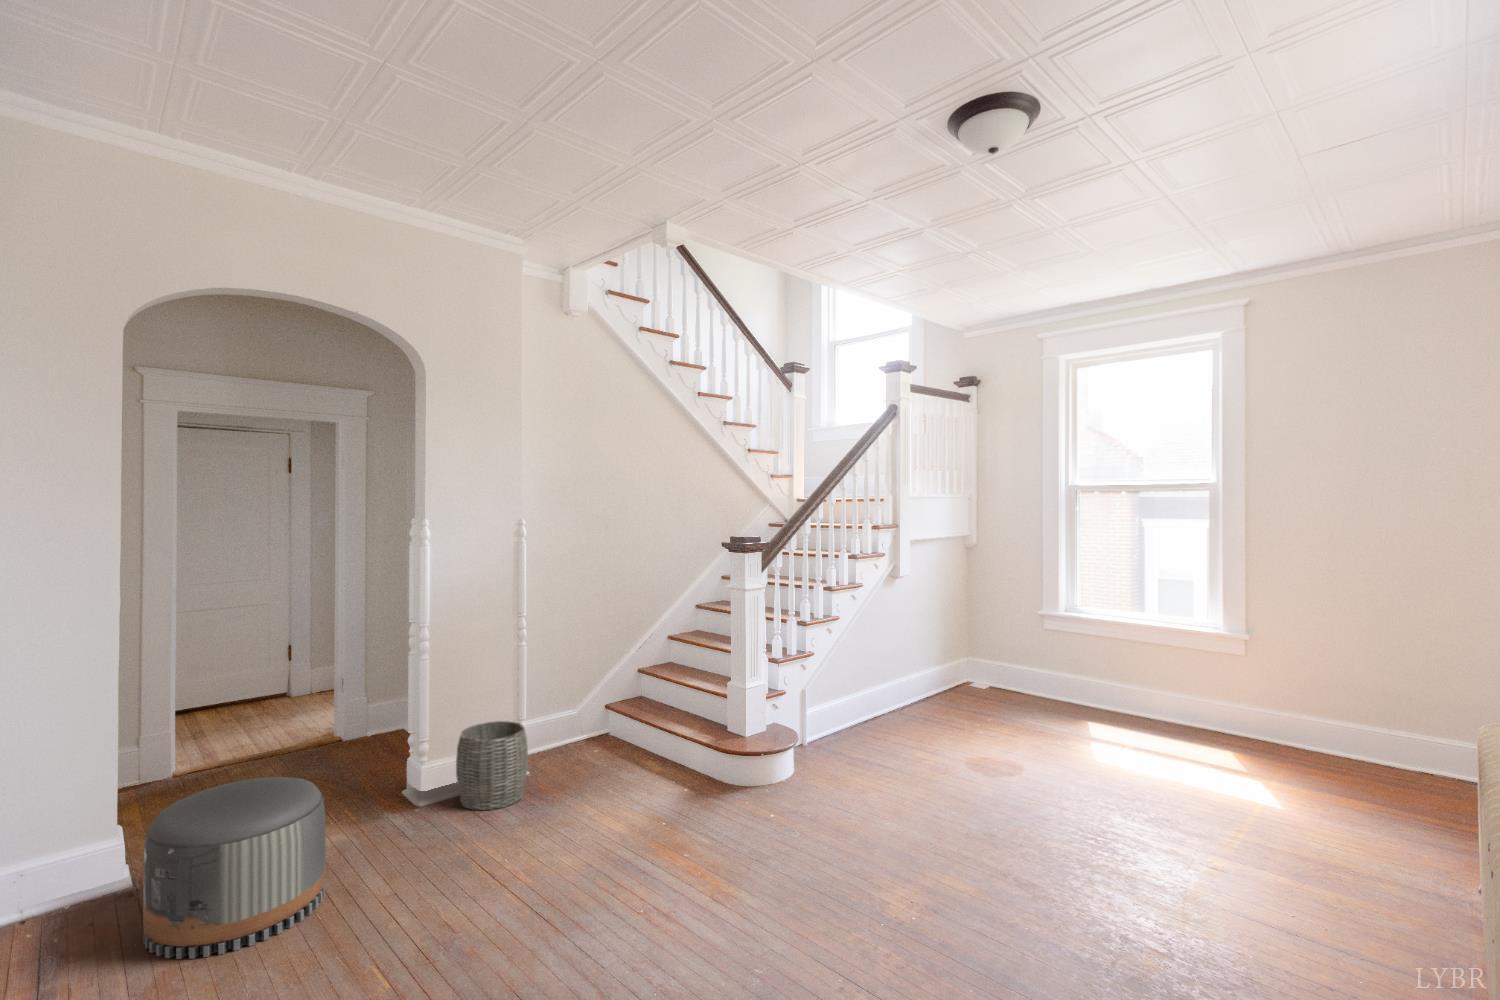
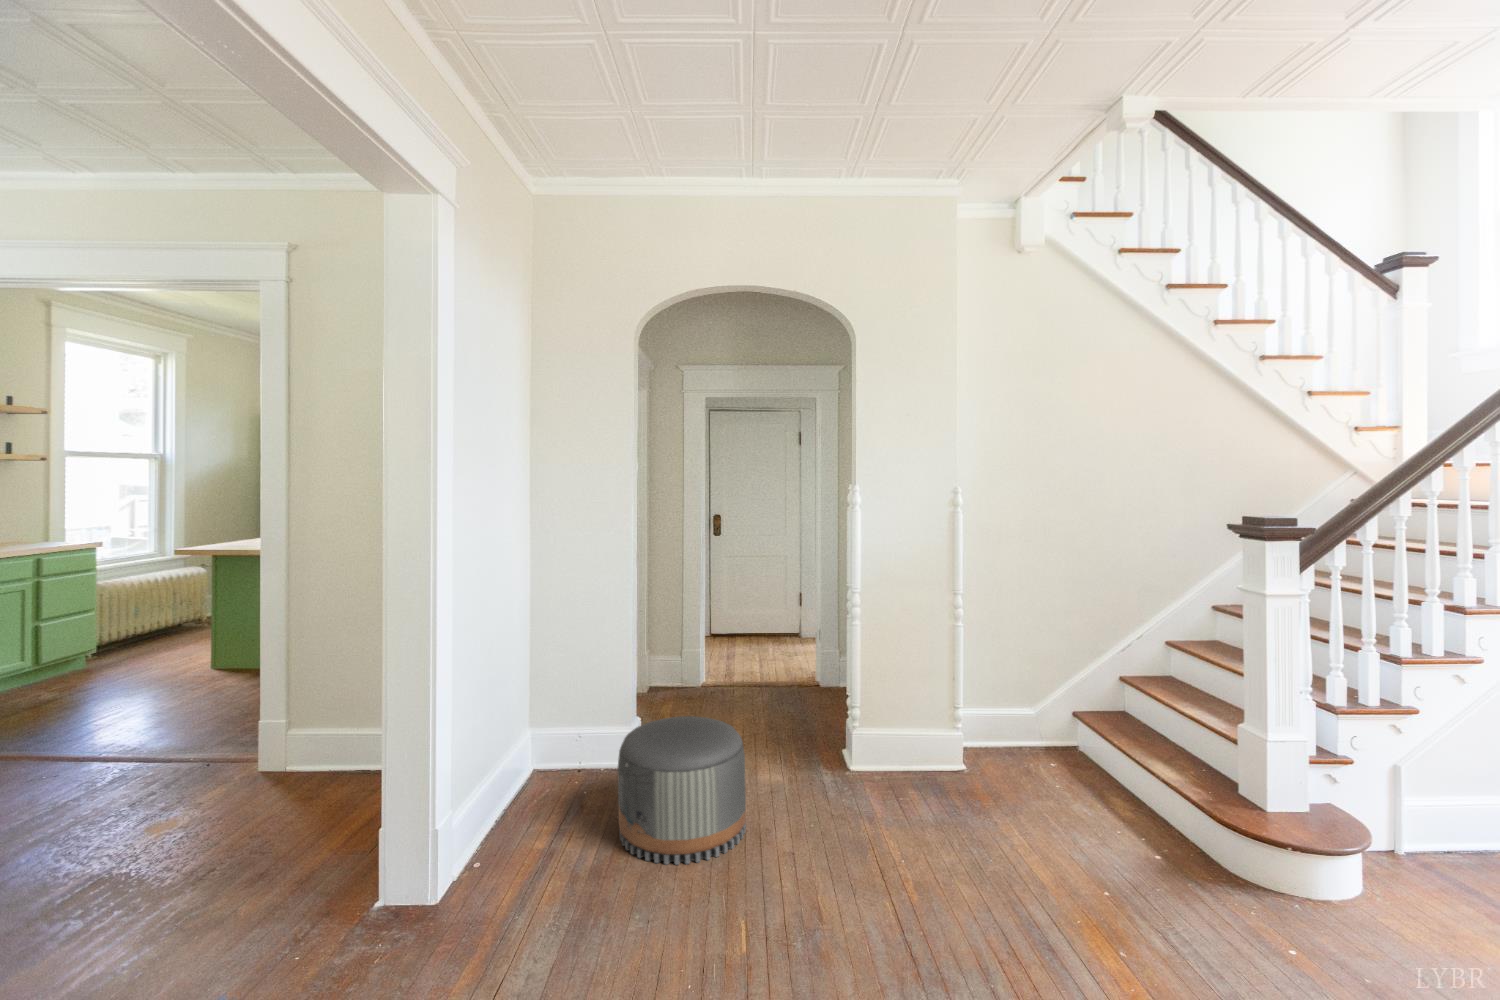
woven basket: present [456,721,528,810] -> none [883,707,957,803]

